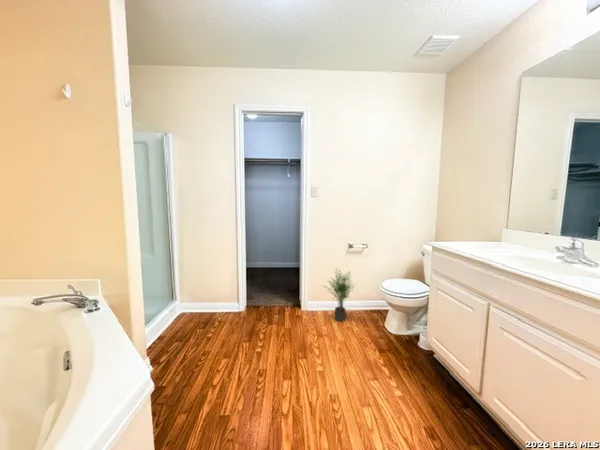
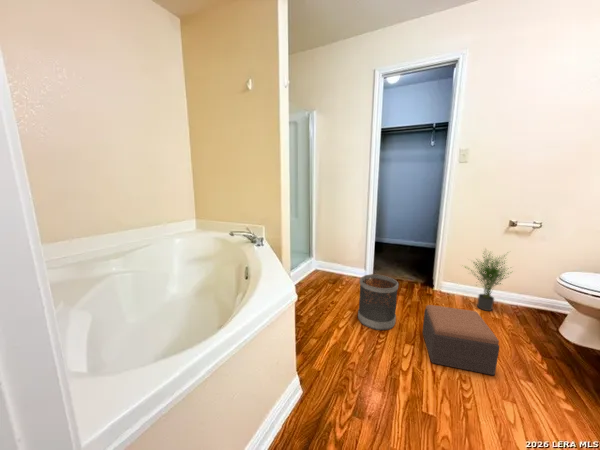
wastebasket: none [233,312,272,374] -> present [358,274,399,330]
footstool: none [297,330,355,393] -> present [423,305,499,375]

